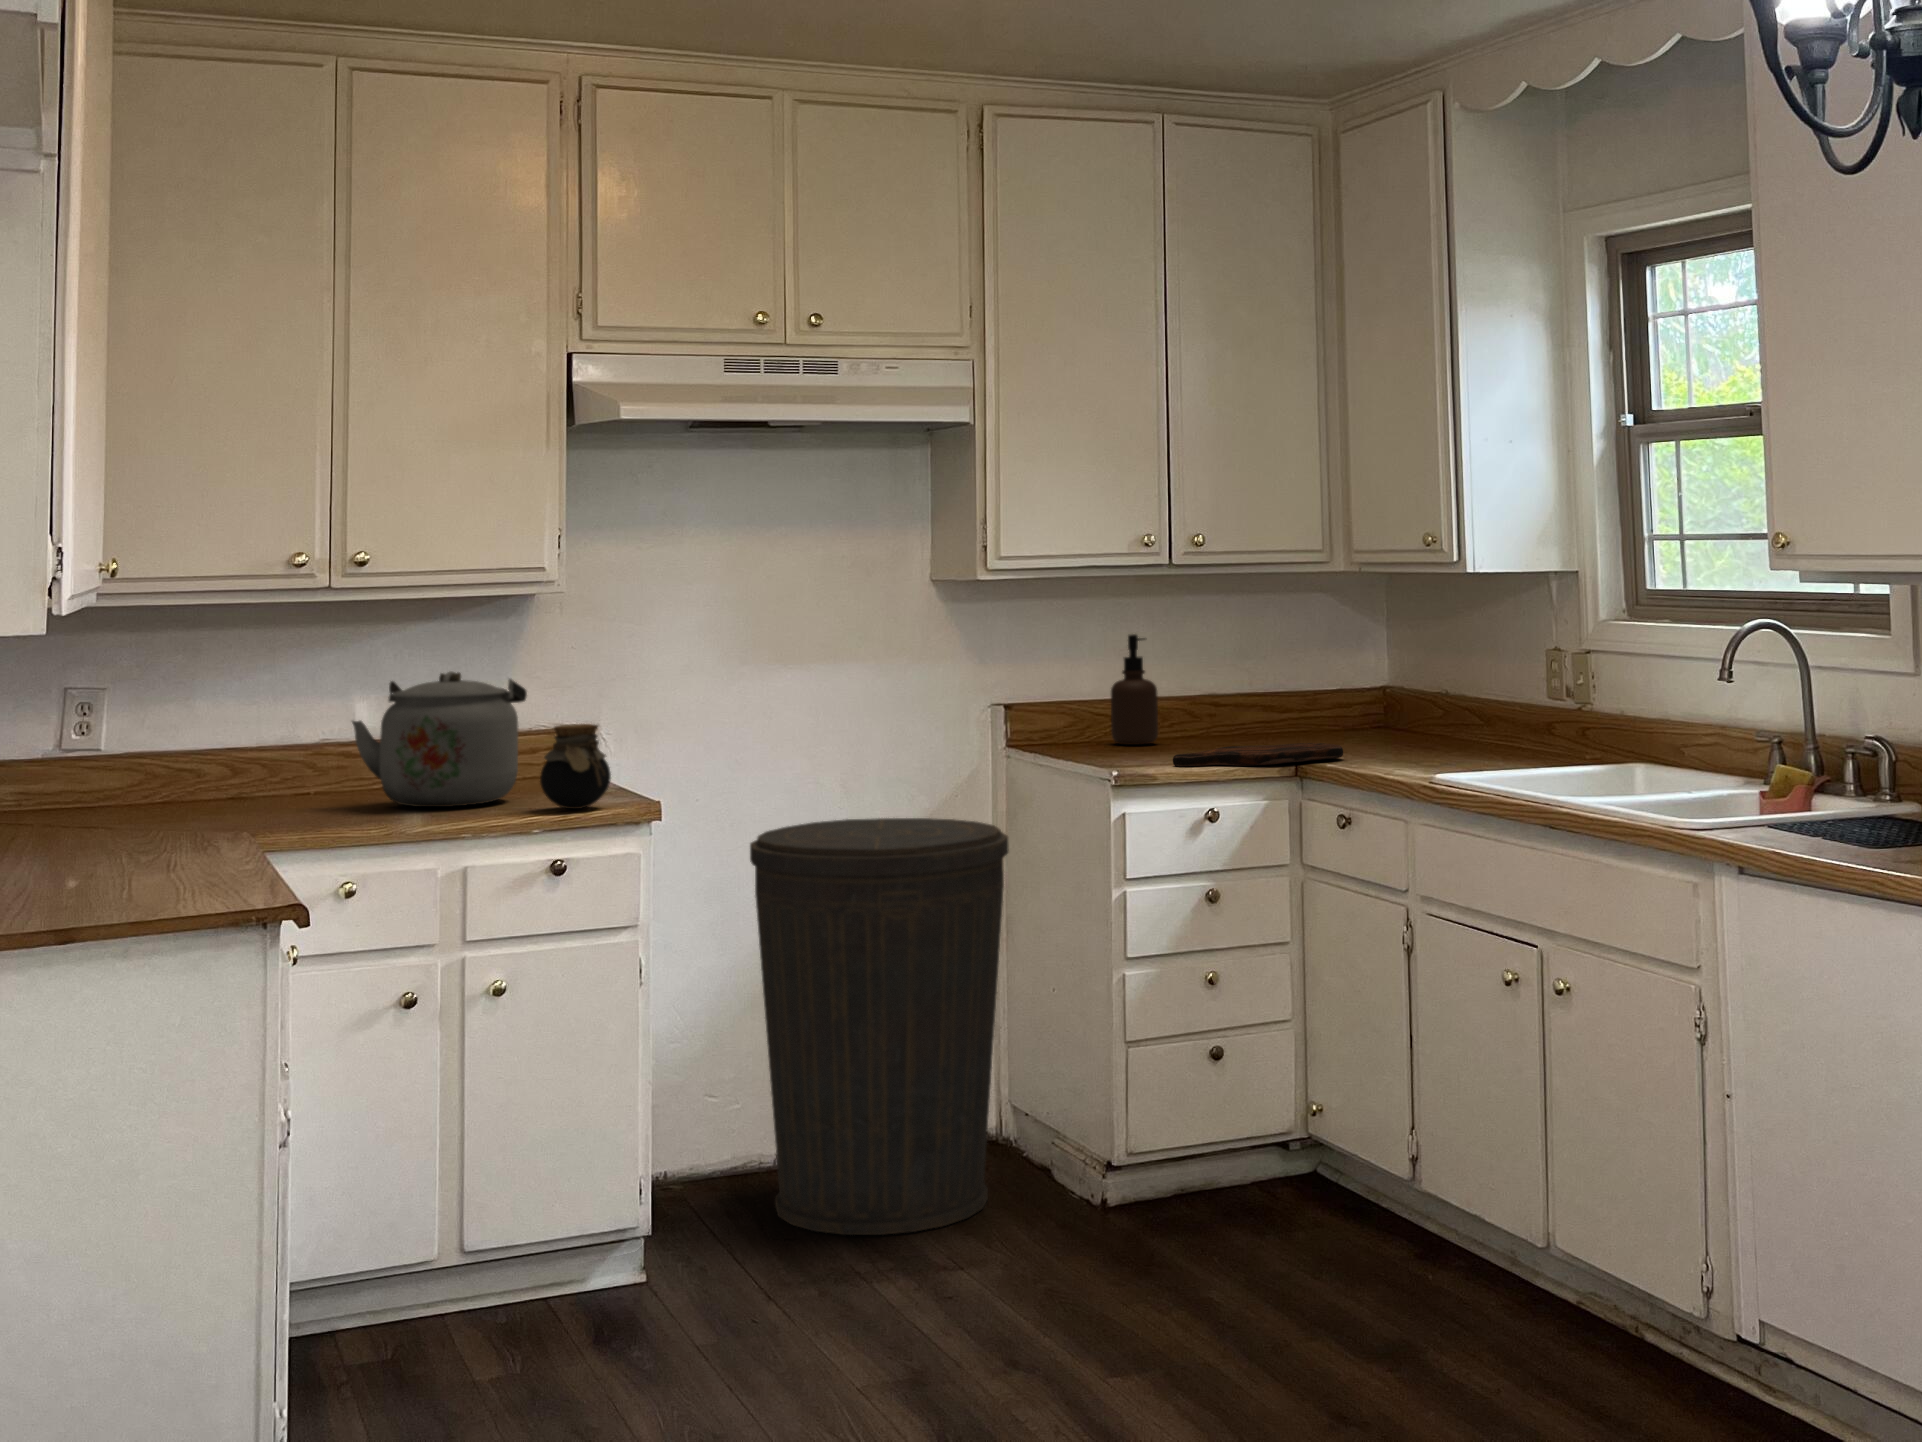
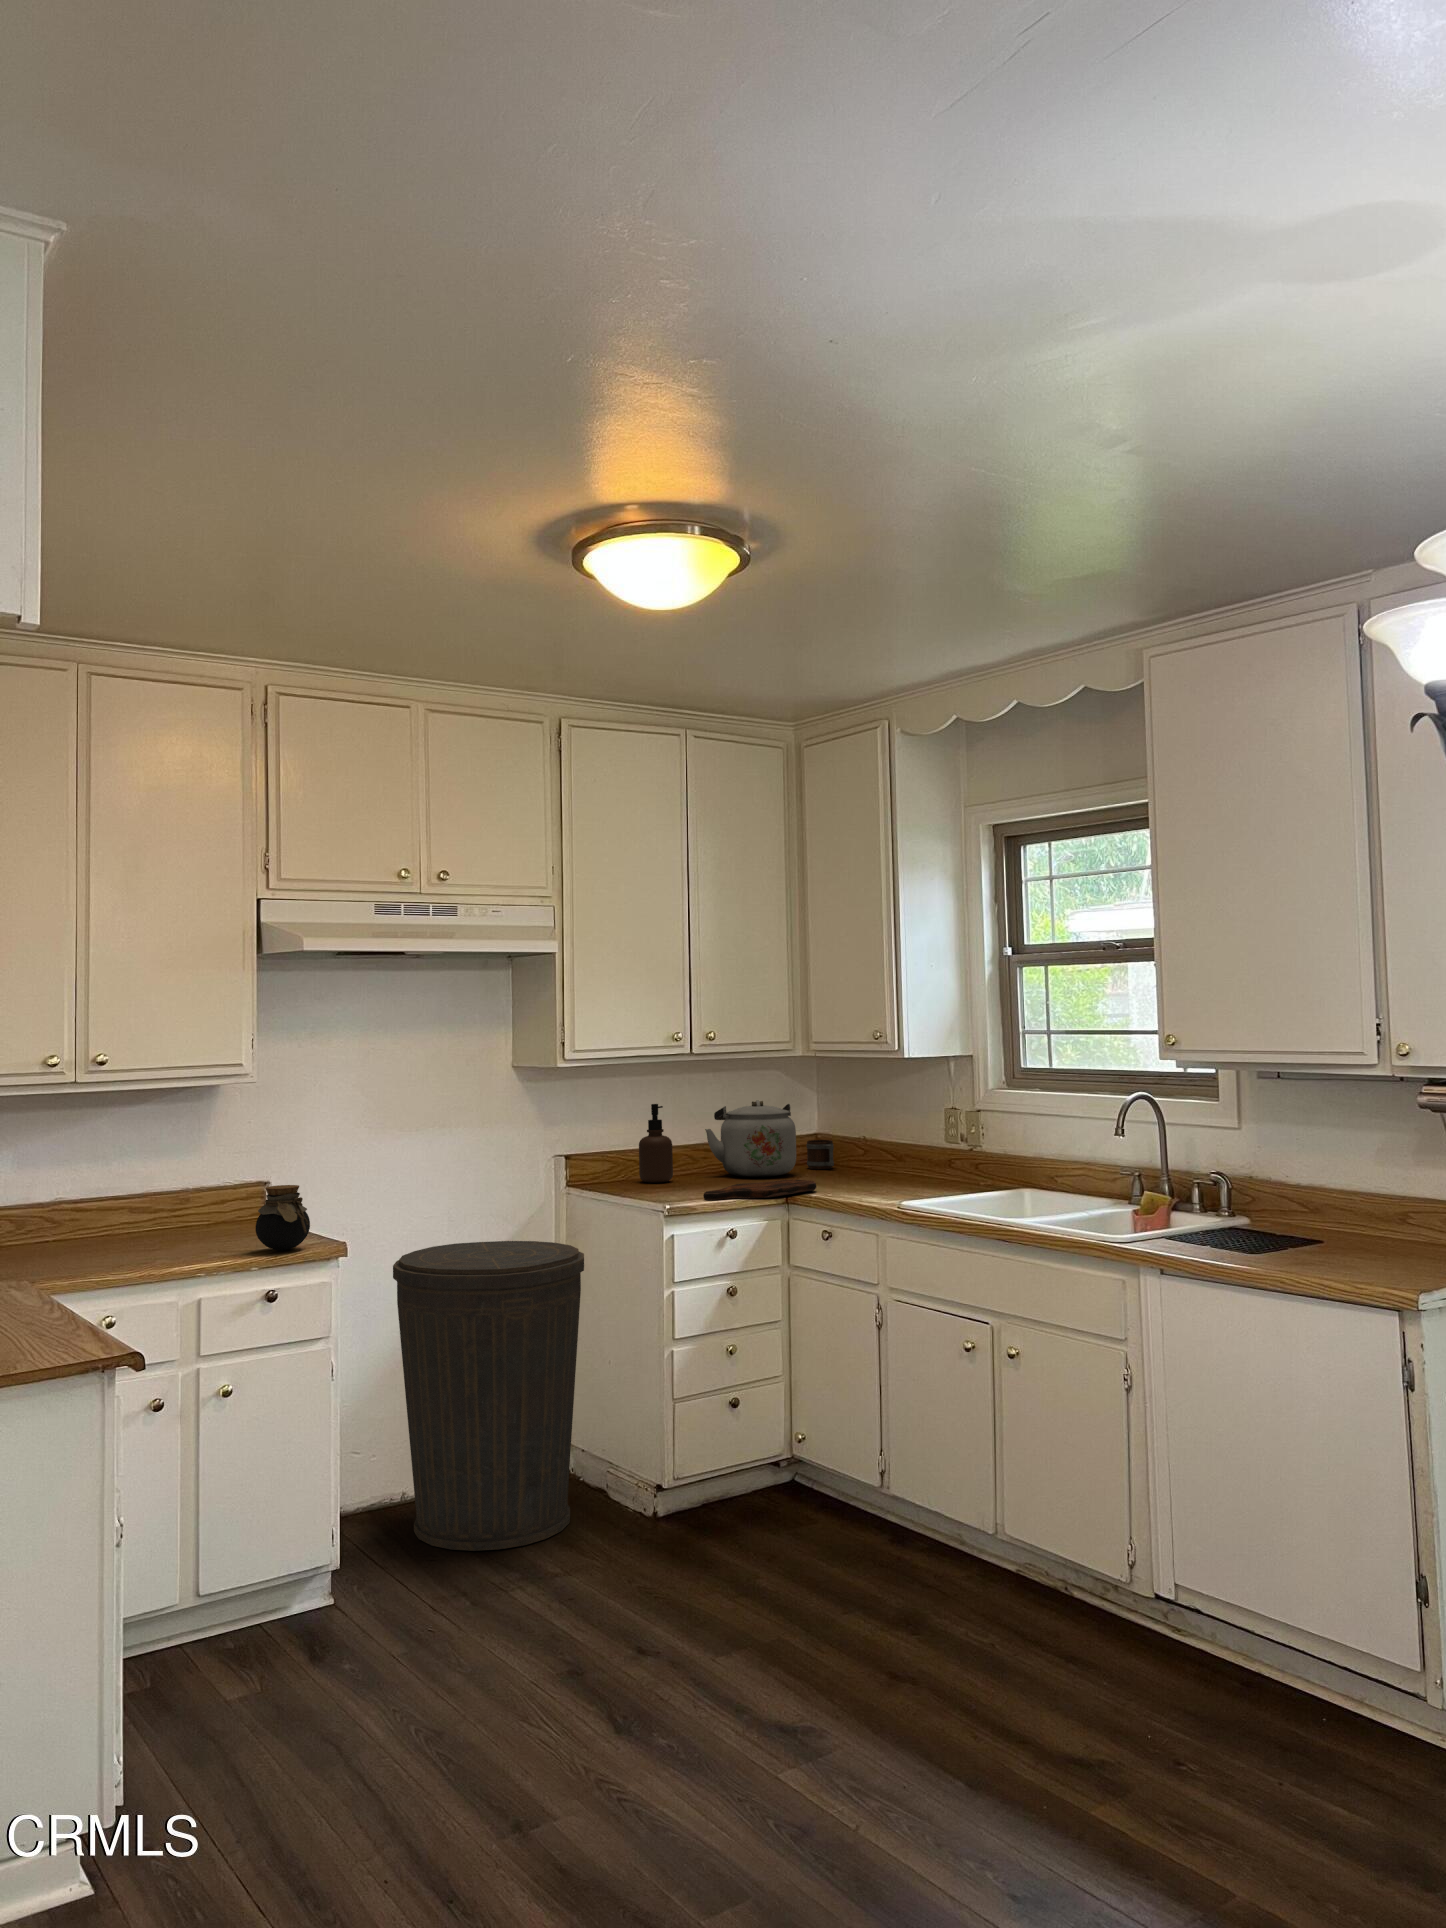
kettle: present [352,671,527,807] -> present [705,1100,796,1177]
mug: none [1367,692,1406,734] -> present [807,1140,834,1169]

